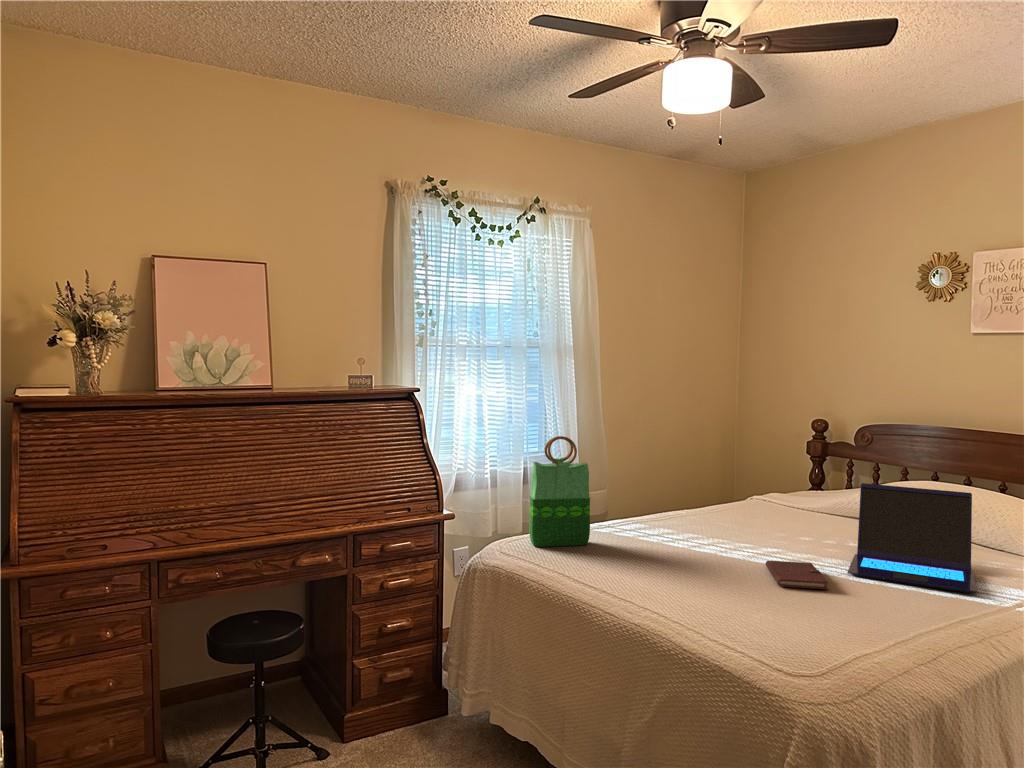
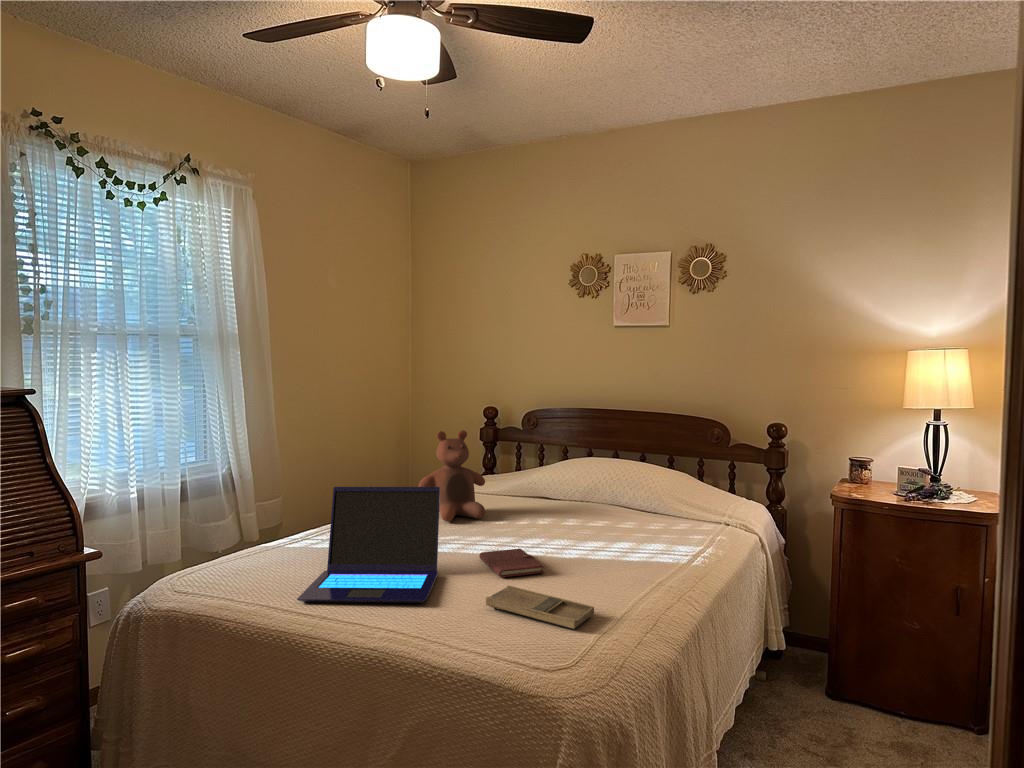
tote bag: present [529,436,590,547] -> none [210,441,288,578]
stuffed bear: none [722,440,794,530] -> present [419,430,485,522]
laptop: present [848,483,977,593] -> present [297,487,440,603]
tray: none [751,593,865,645] -> present [486,585,594,629]

